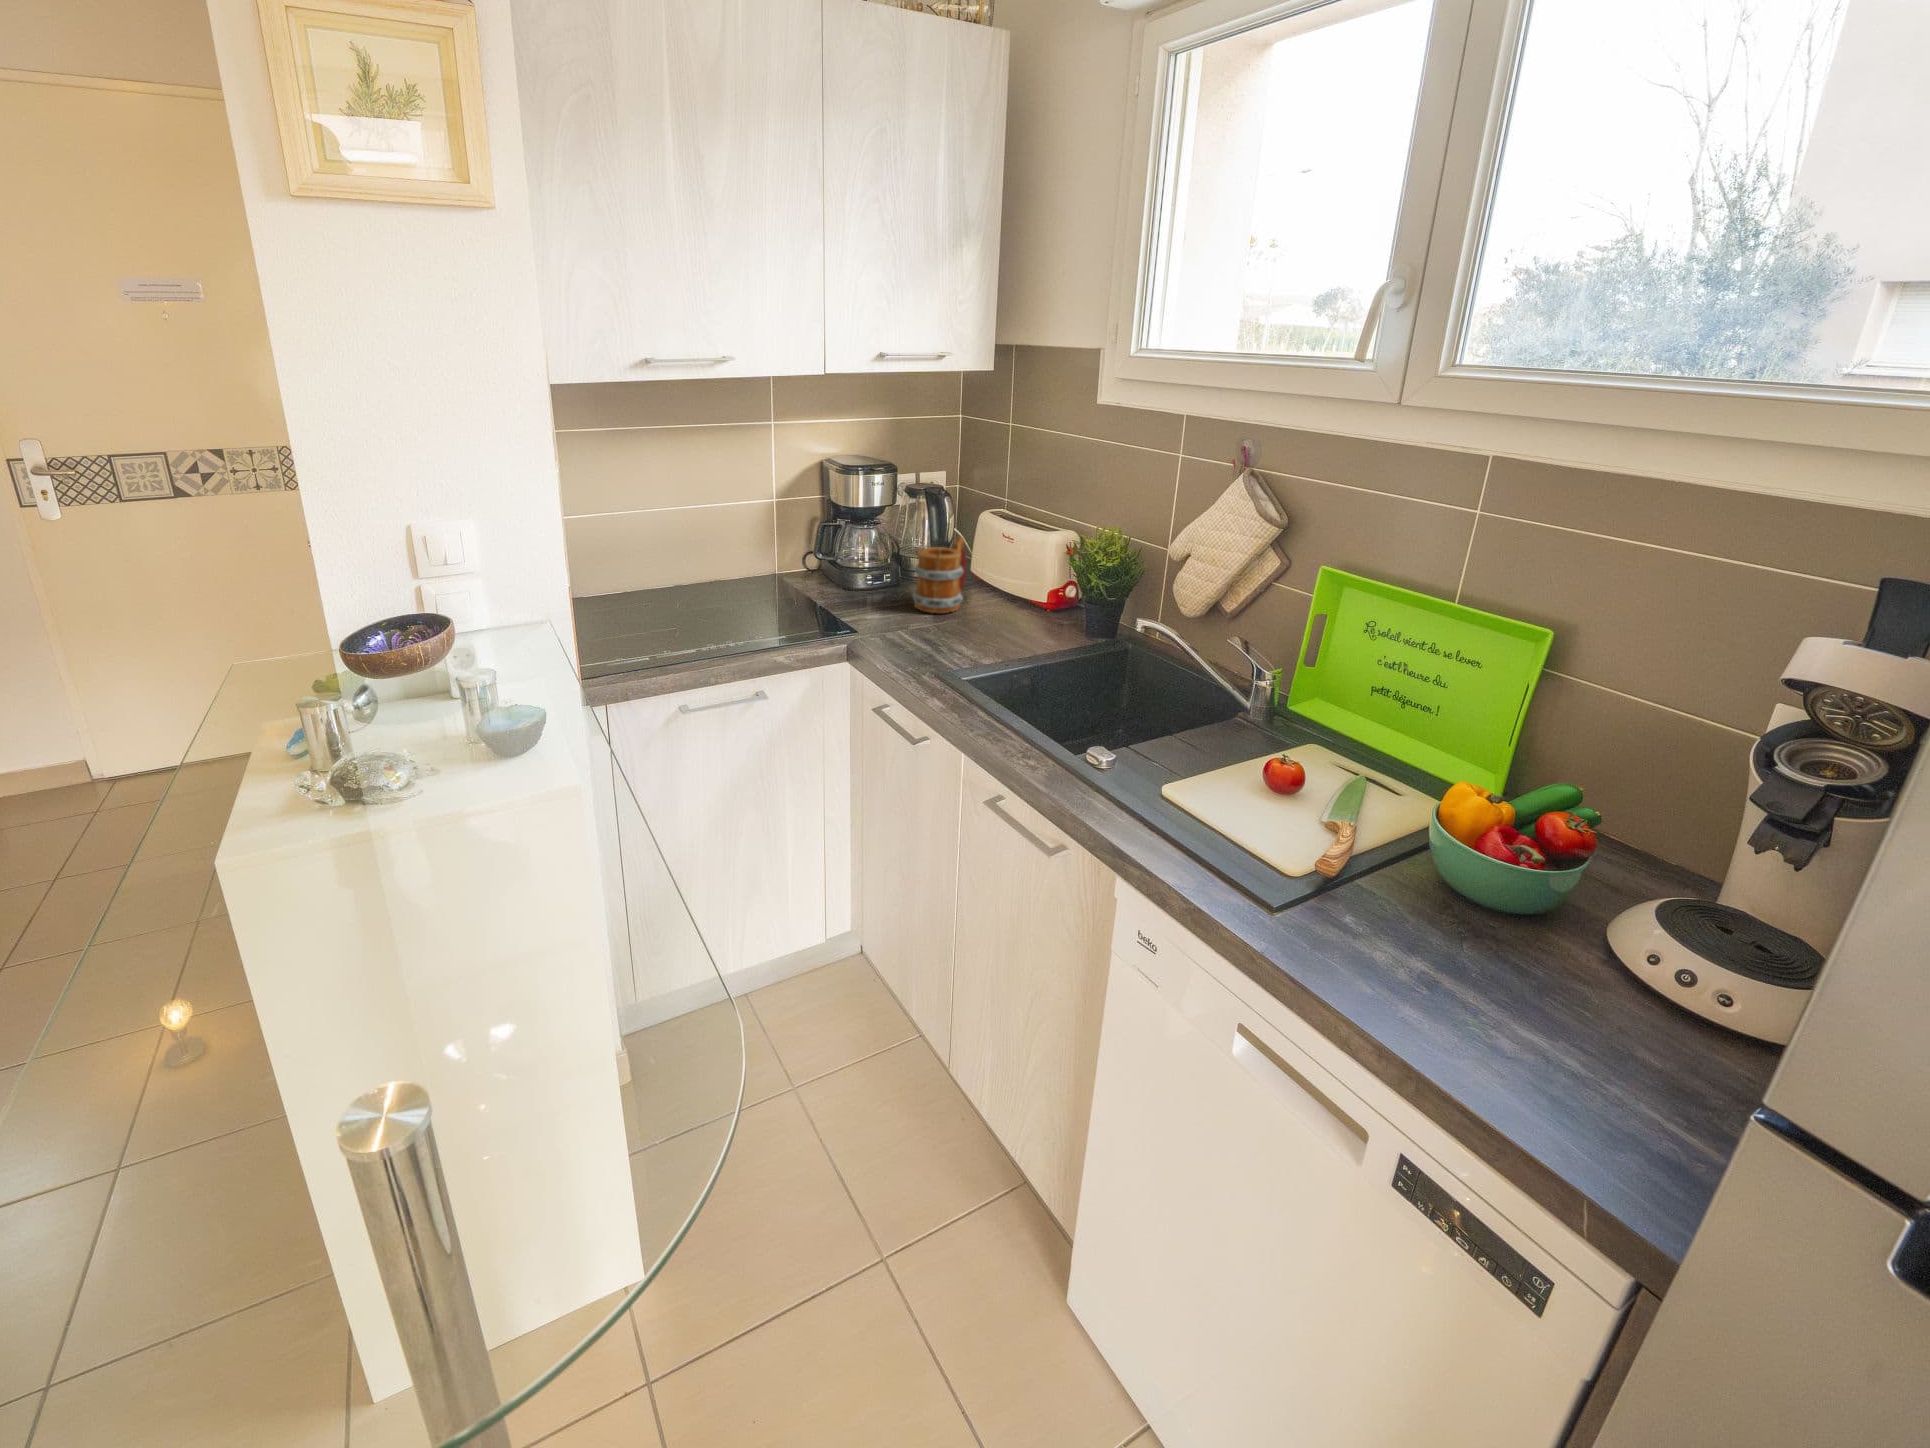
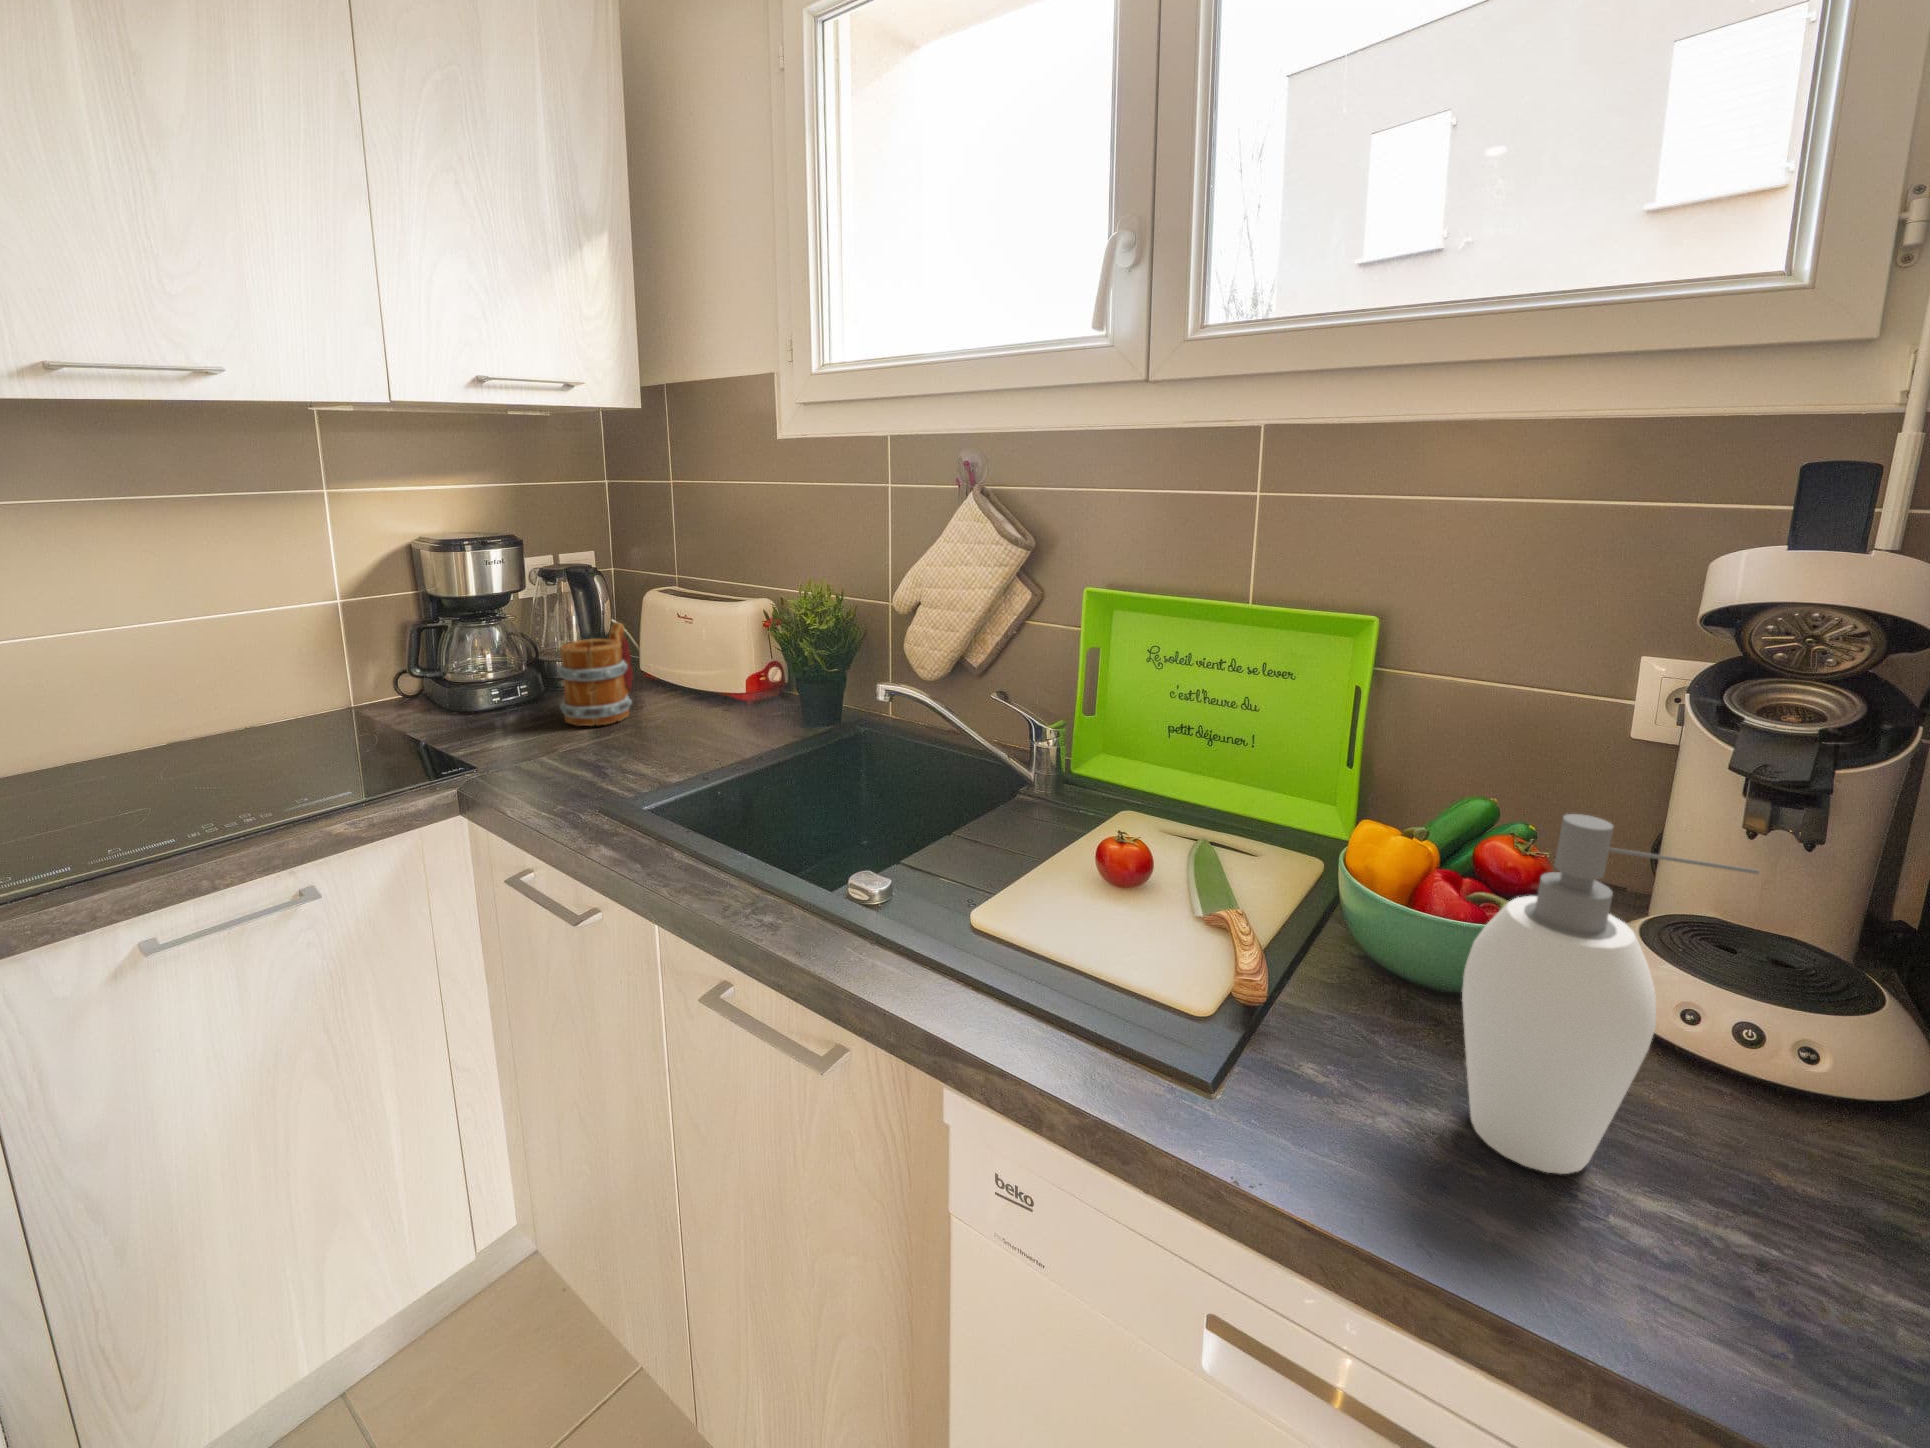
soap dispenser: none [1431,781,1617,993] -> present [1462,814,1759,1174]

